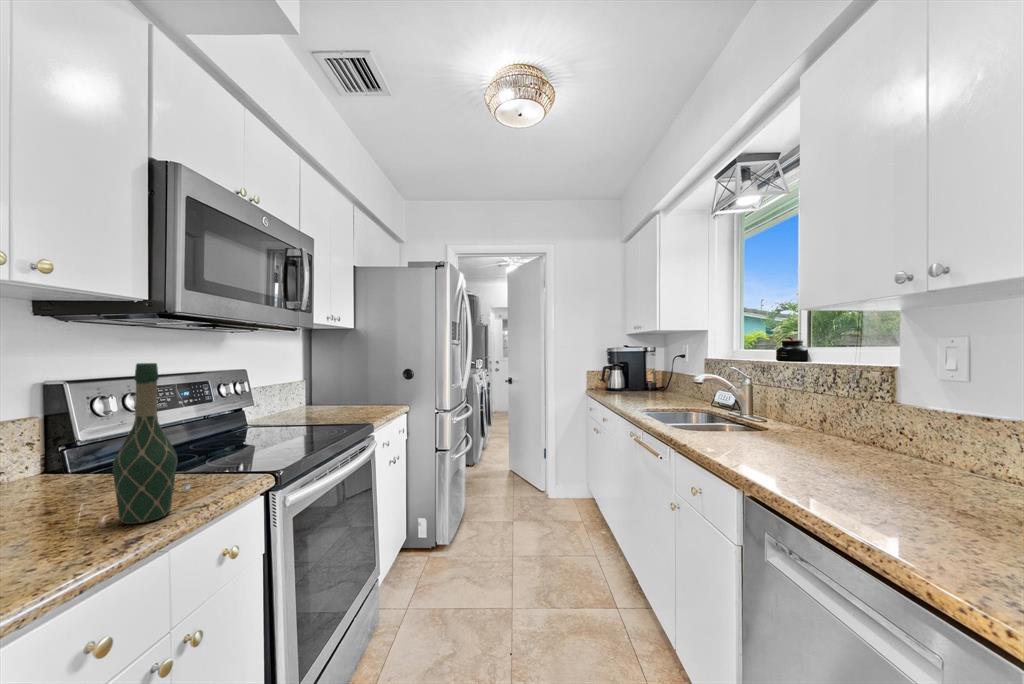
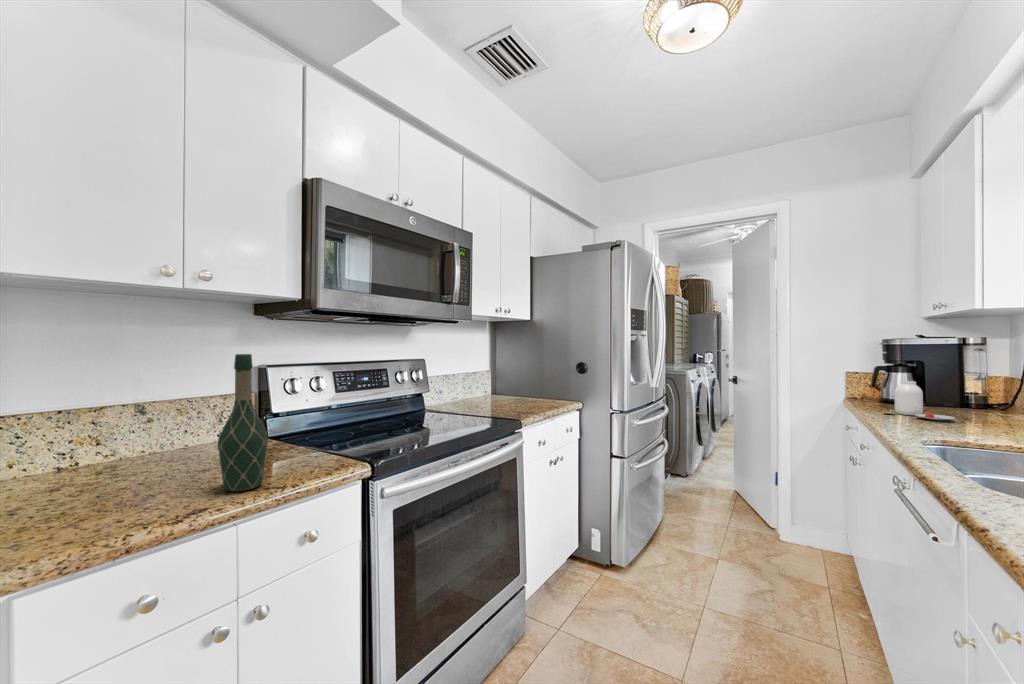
jar: none [612,374,649,398] -> present [885,381,955,420]

